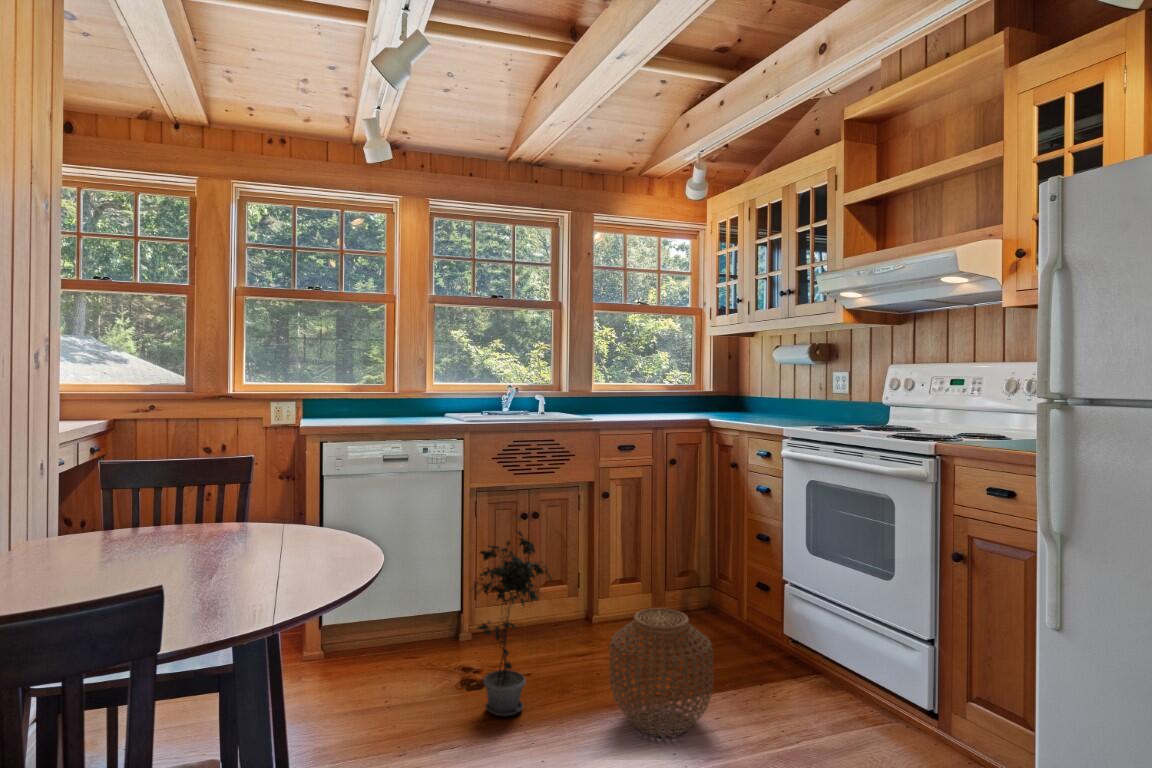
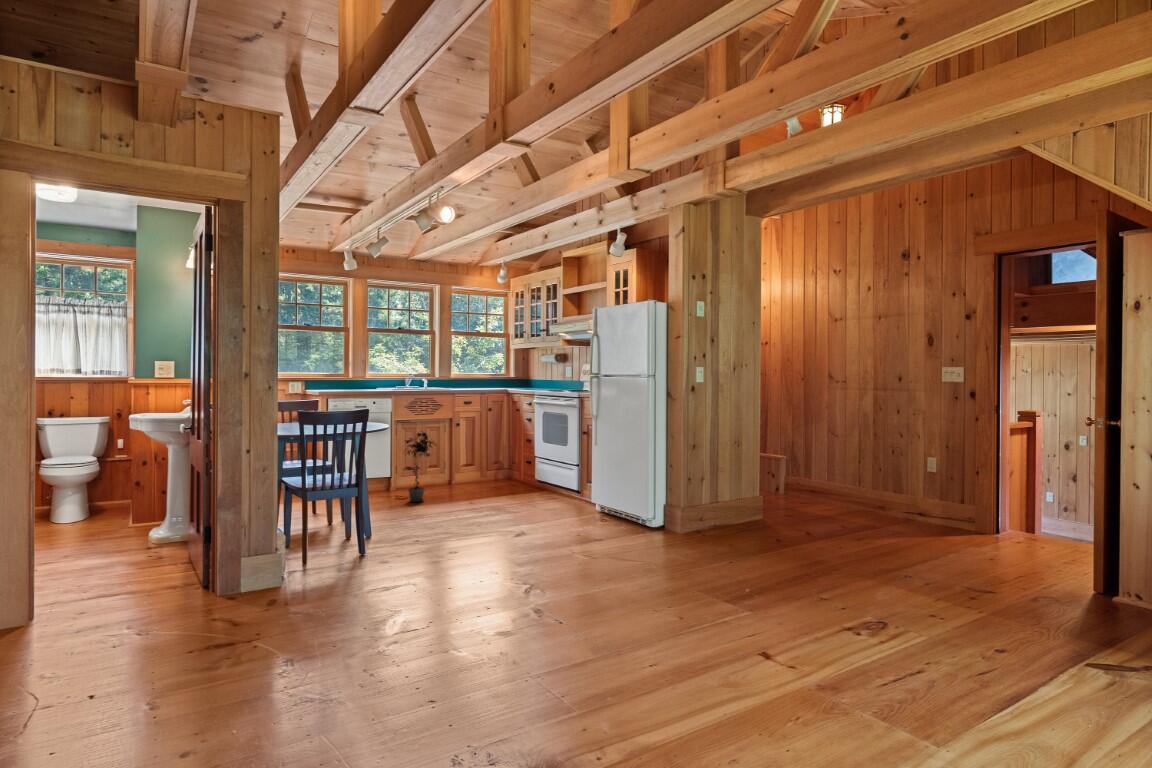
woven basket: present [610,608,713,736] -> none [459,459,498,503]

